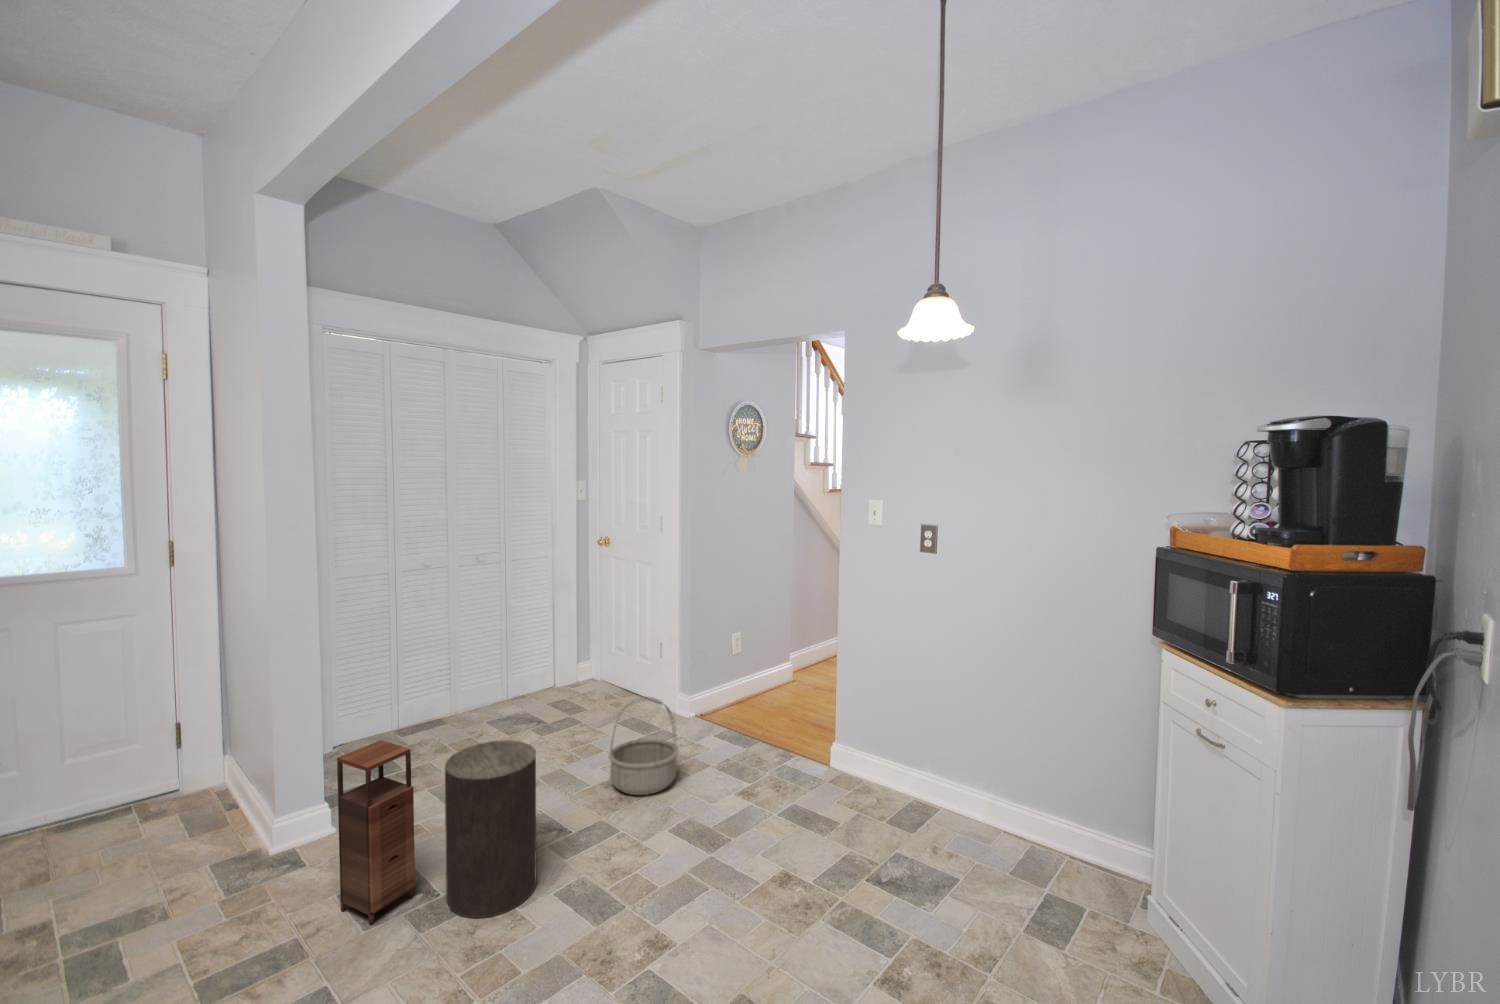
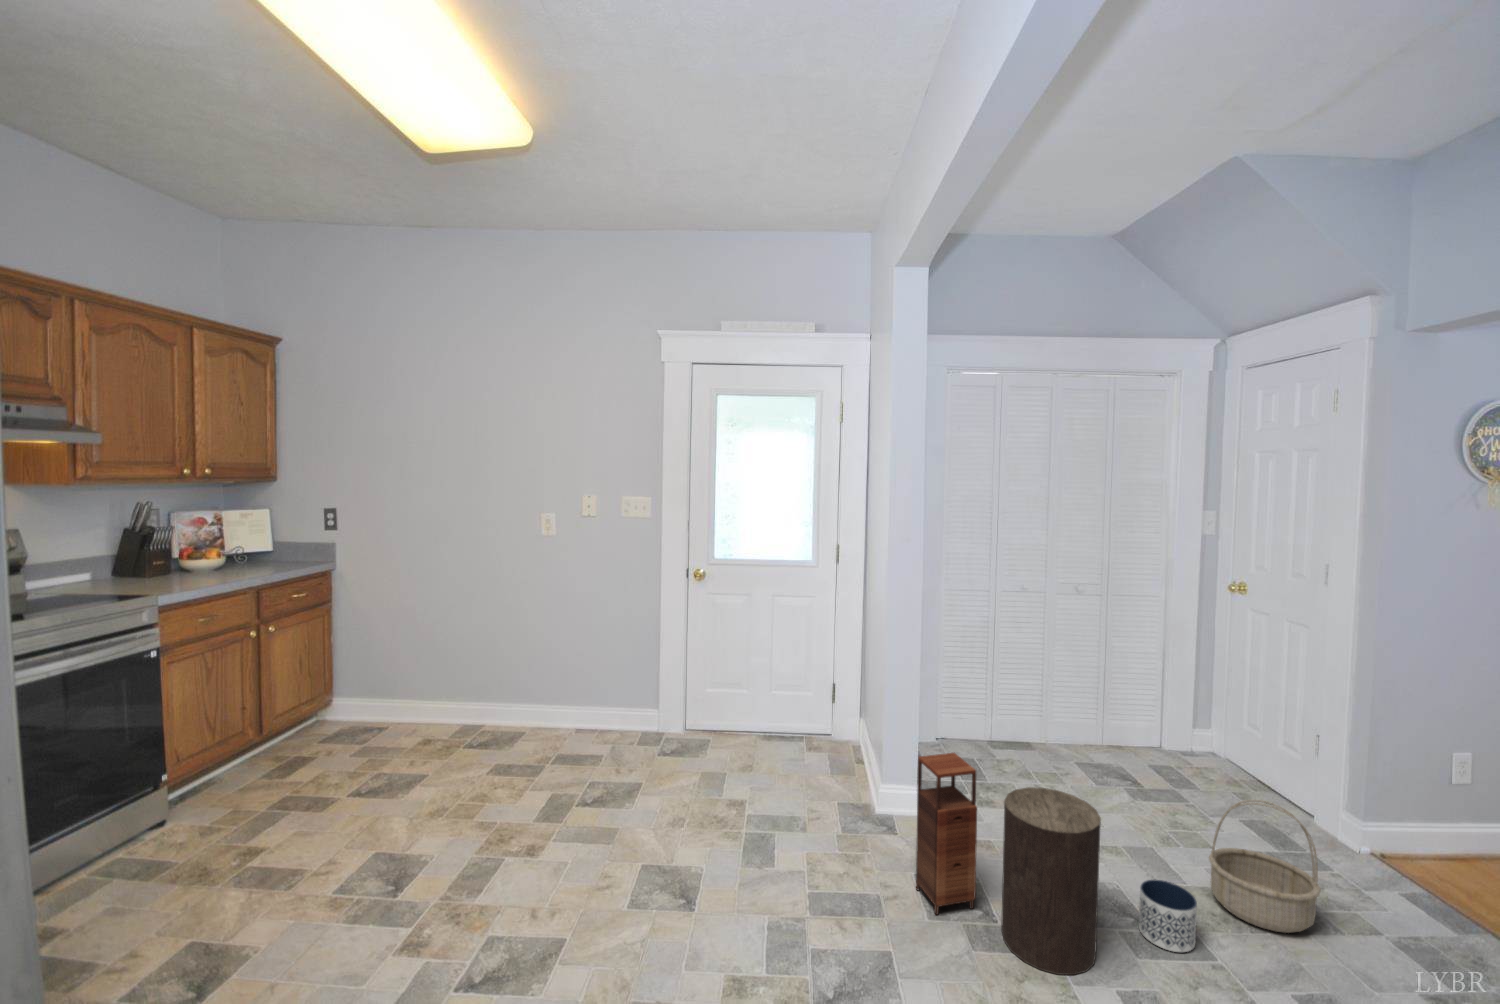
planter: none [565,787,608,844] -> present [1139,880,1197,952]

